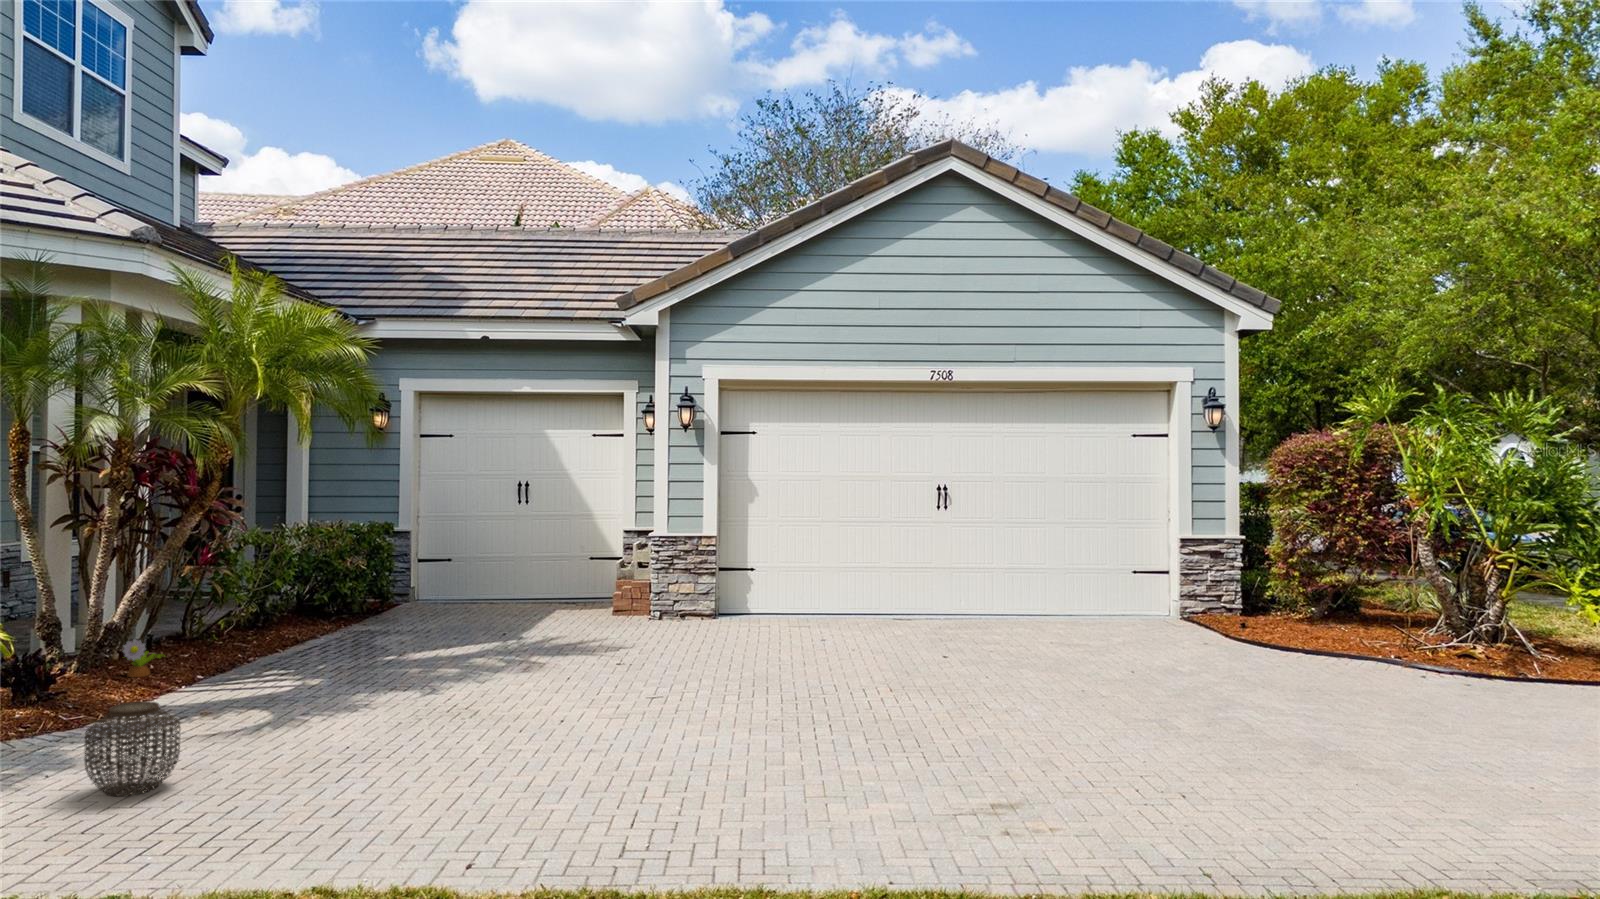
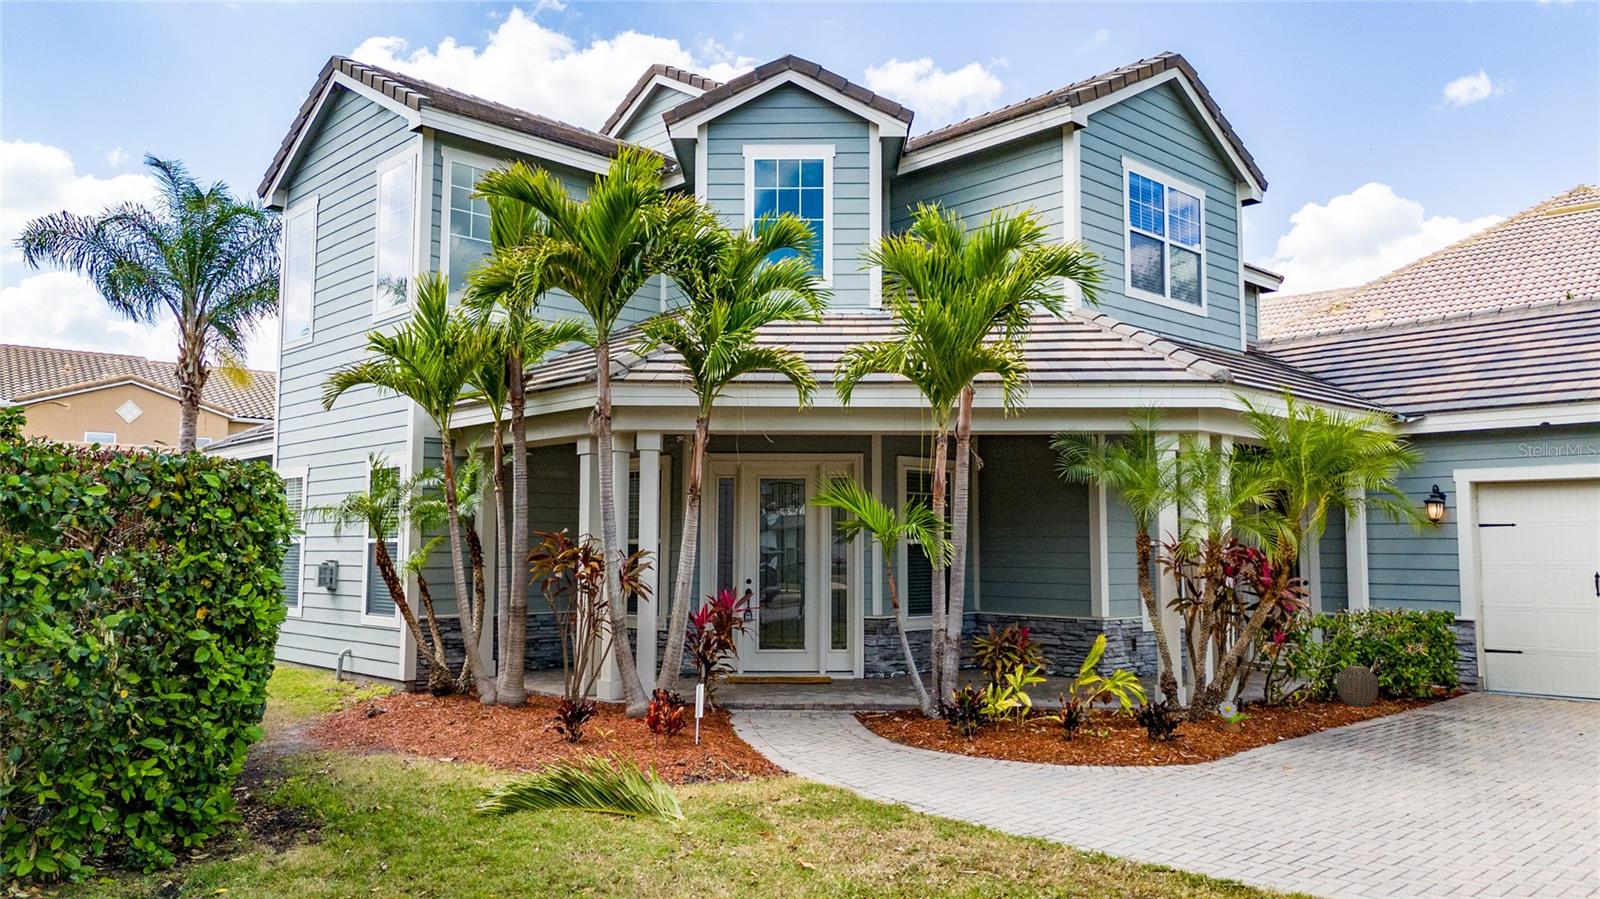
woven basket: present [84,701,180,796] -> present [1337,665,1378,706]

